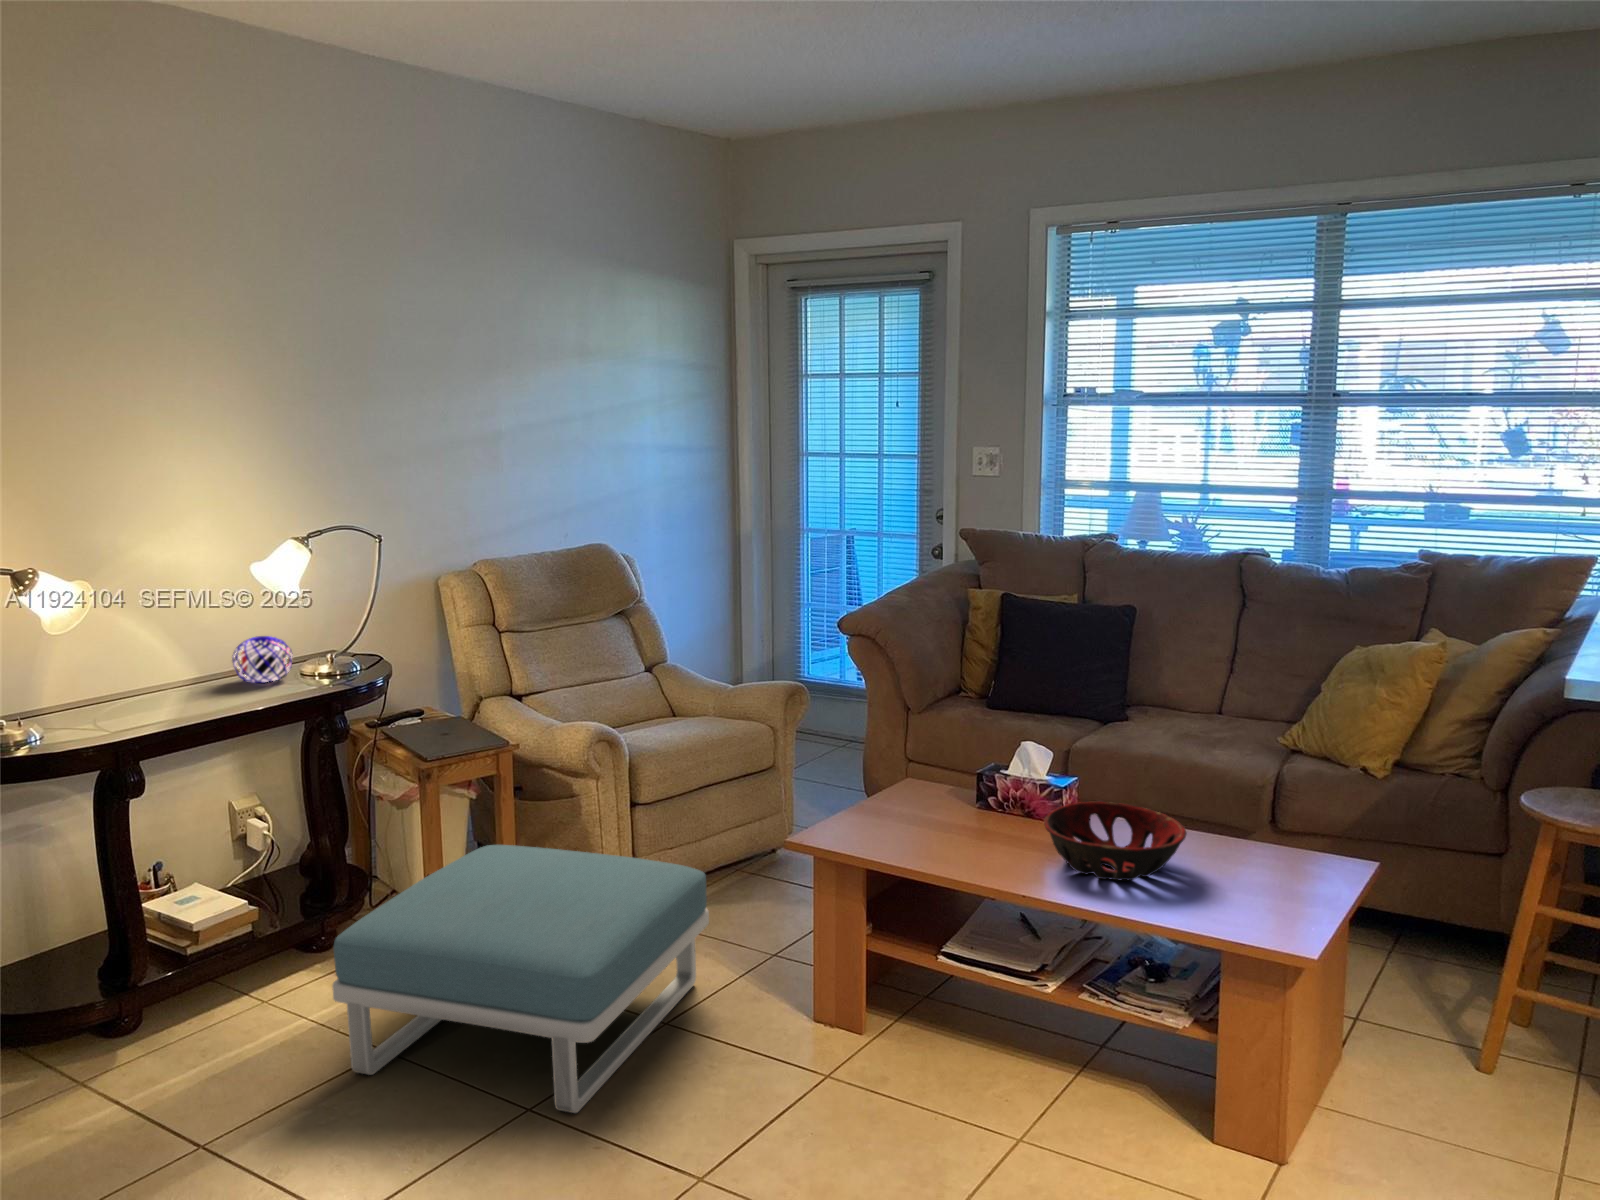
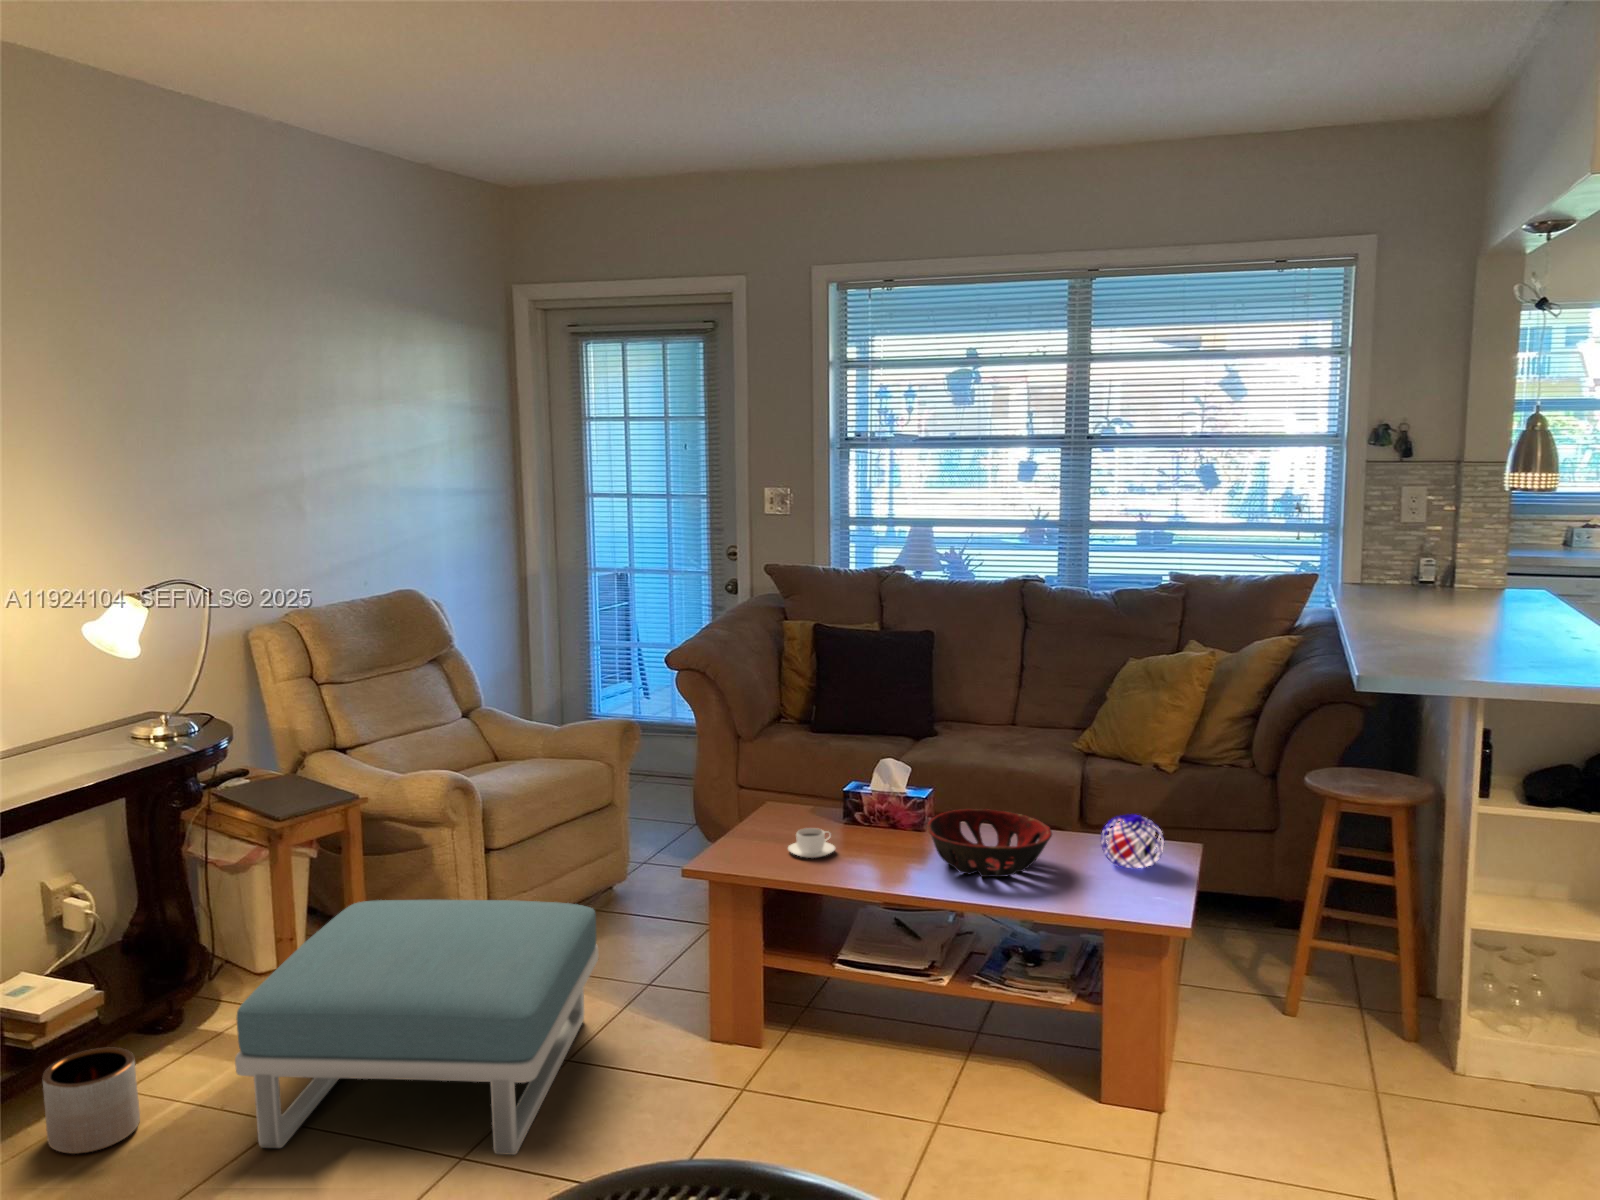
decorative orb: present [232,636,292,683] -> present [1101,814,1164,869]
coffee cup: none [900,809,952,841] -> present [788,828,835,858]
planter: none [178,960,266,1055] -> present [42,1048,140,1154]

